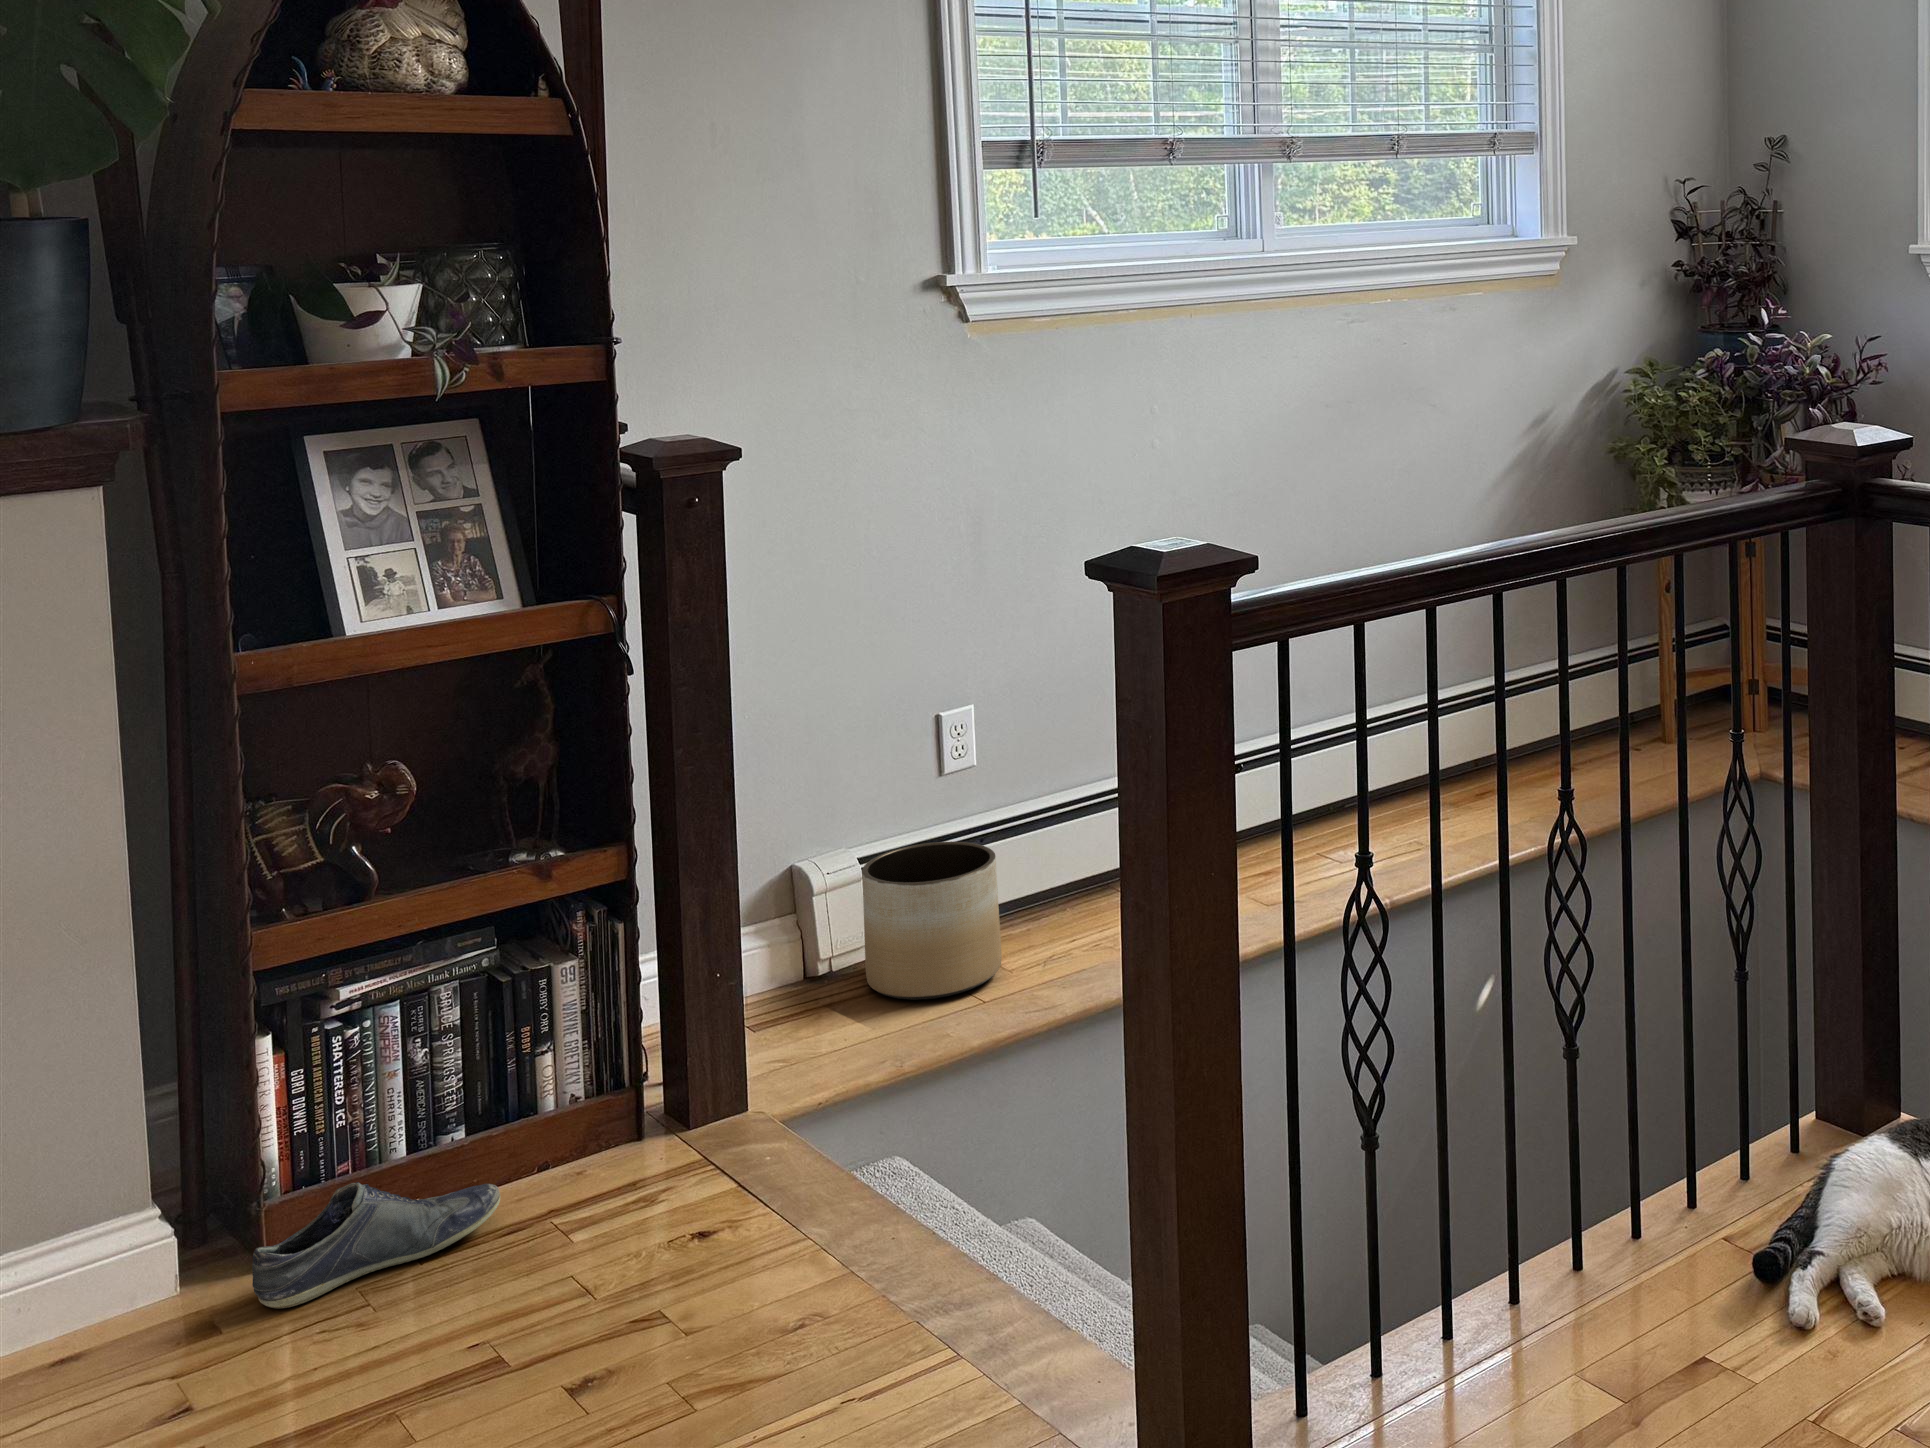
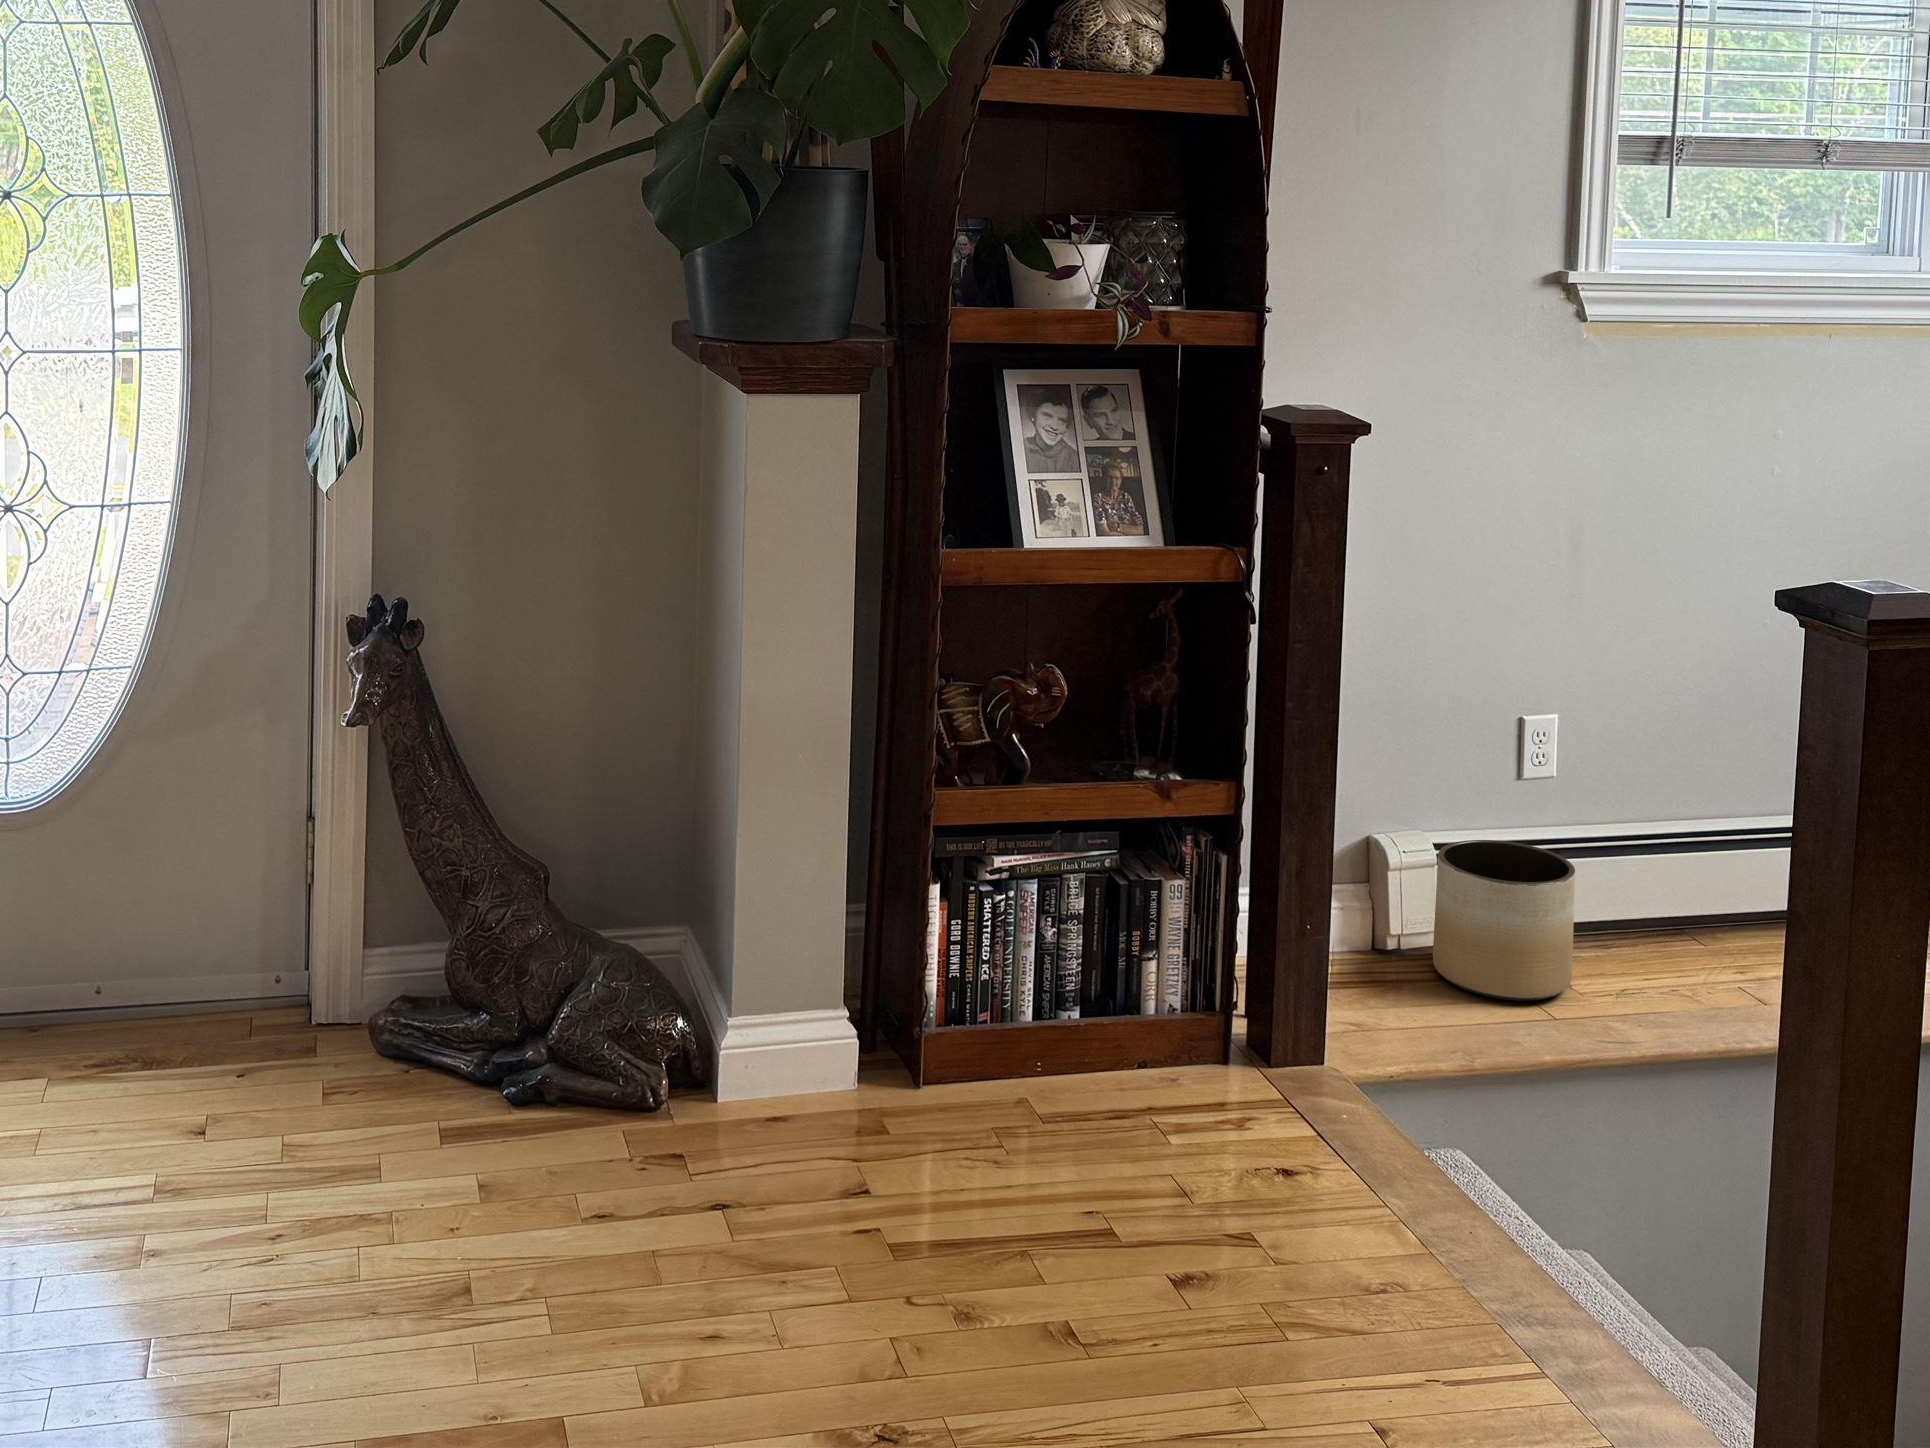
shoe: present [252,1182,500,1308] -> none [913,1032,1108,1125]

